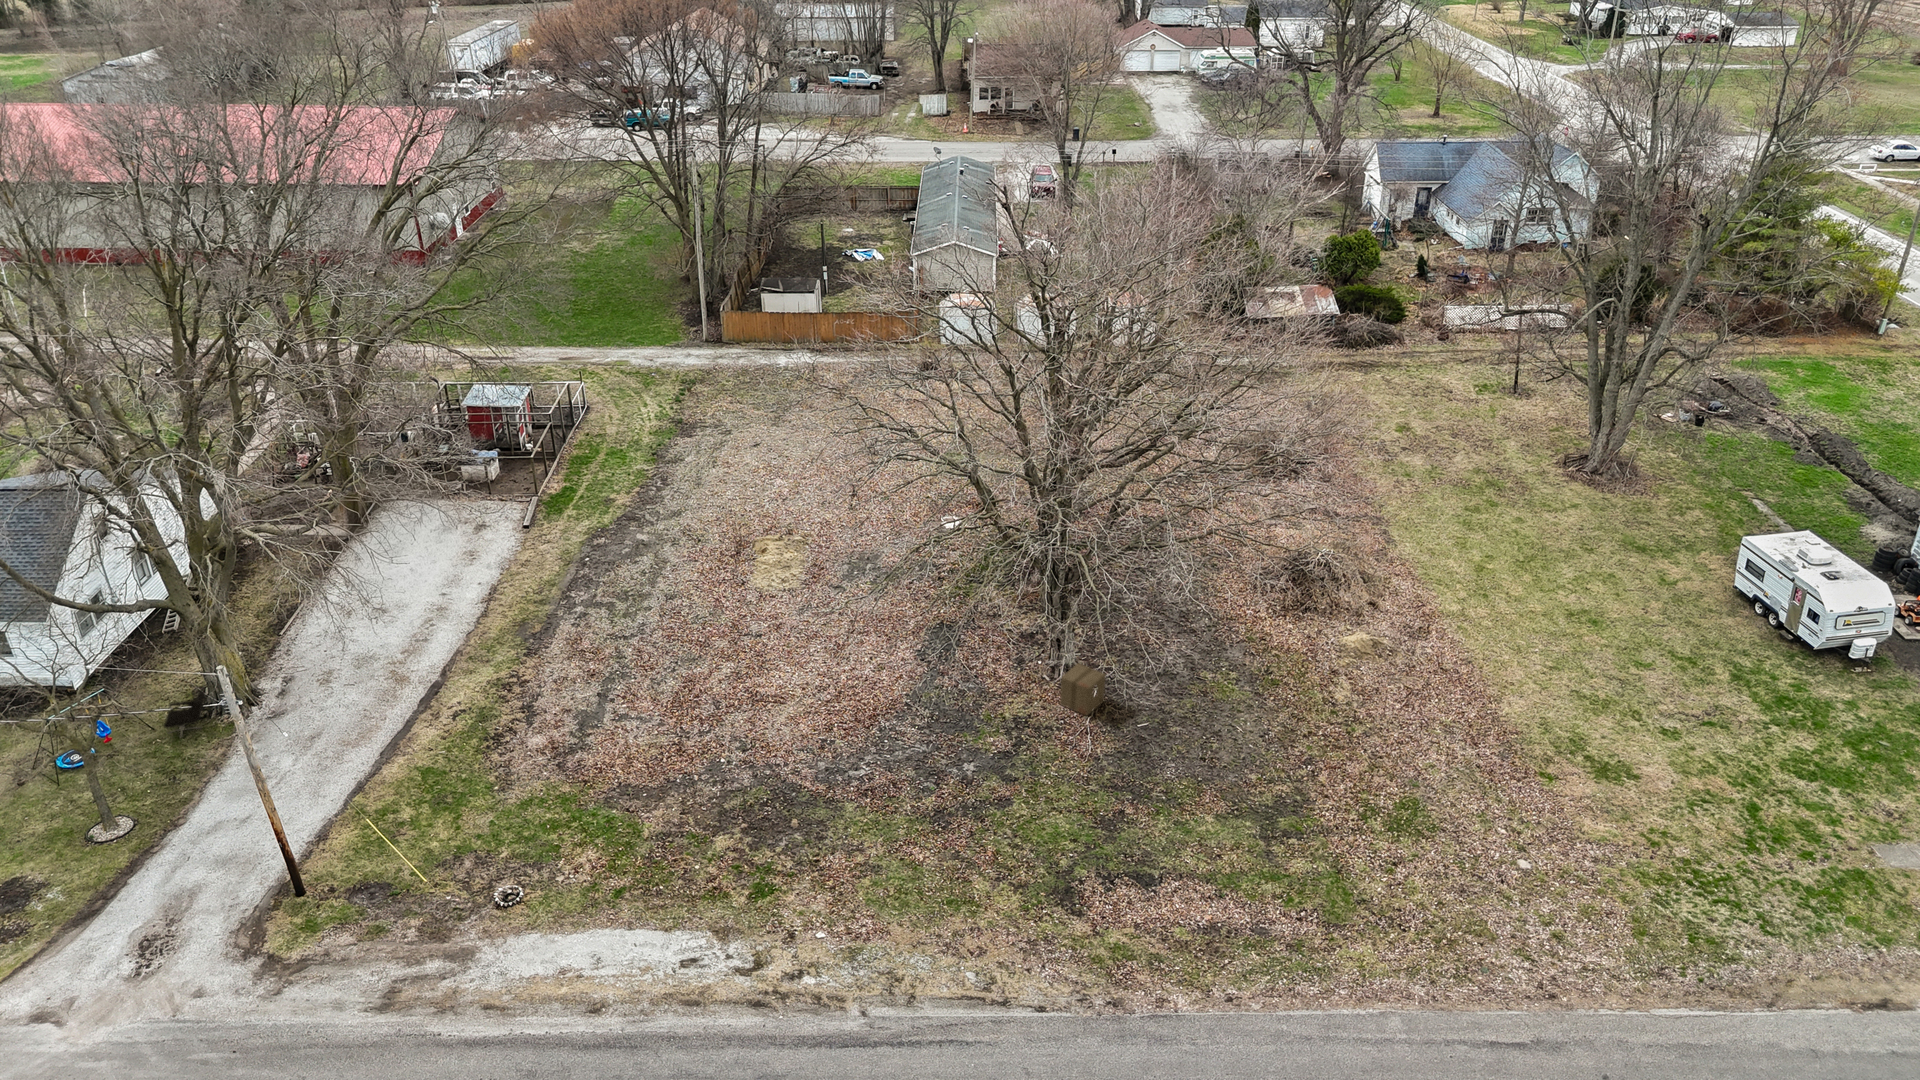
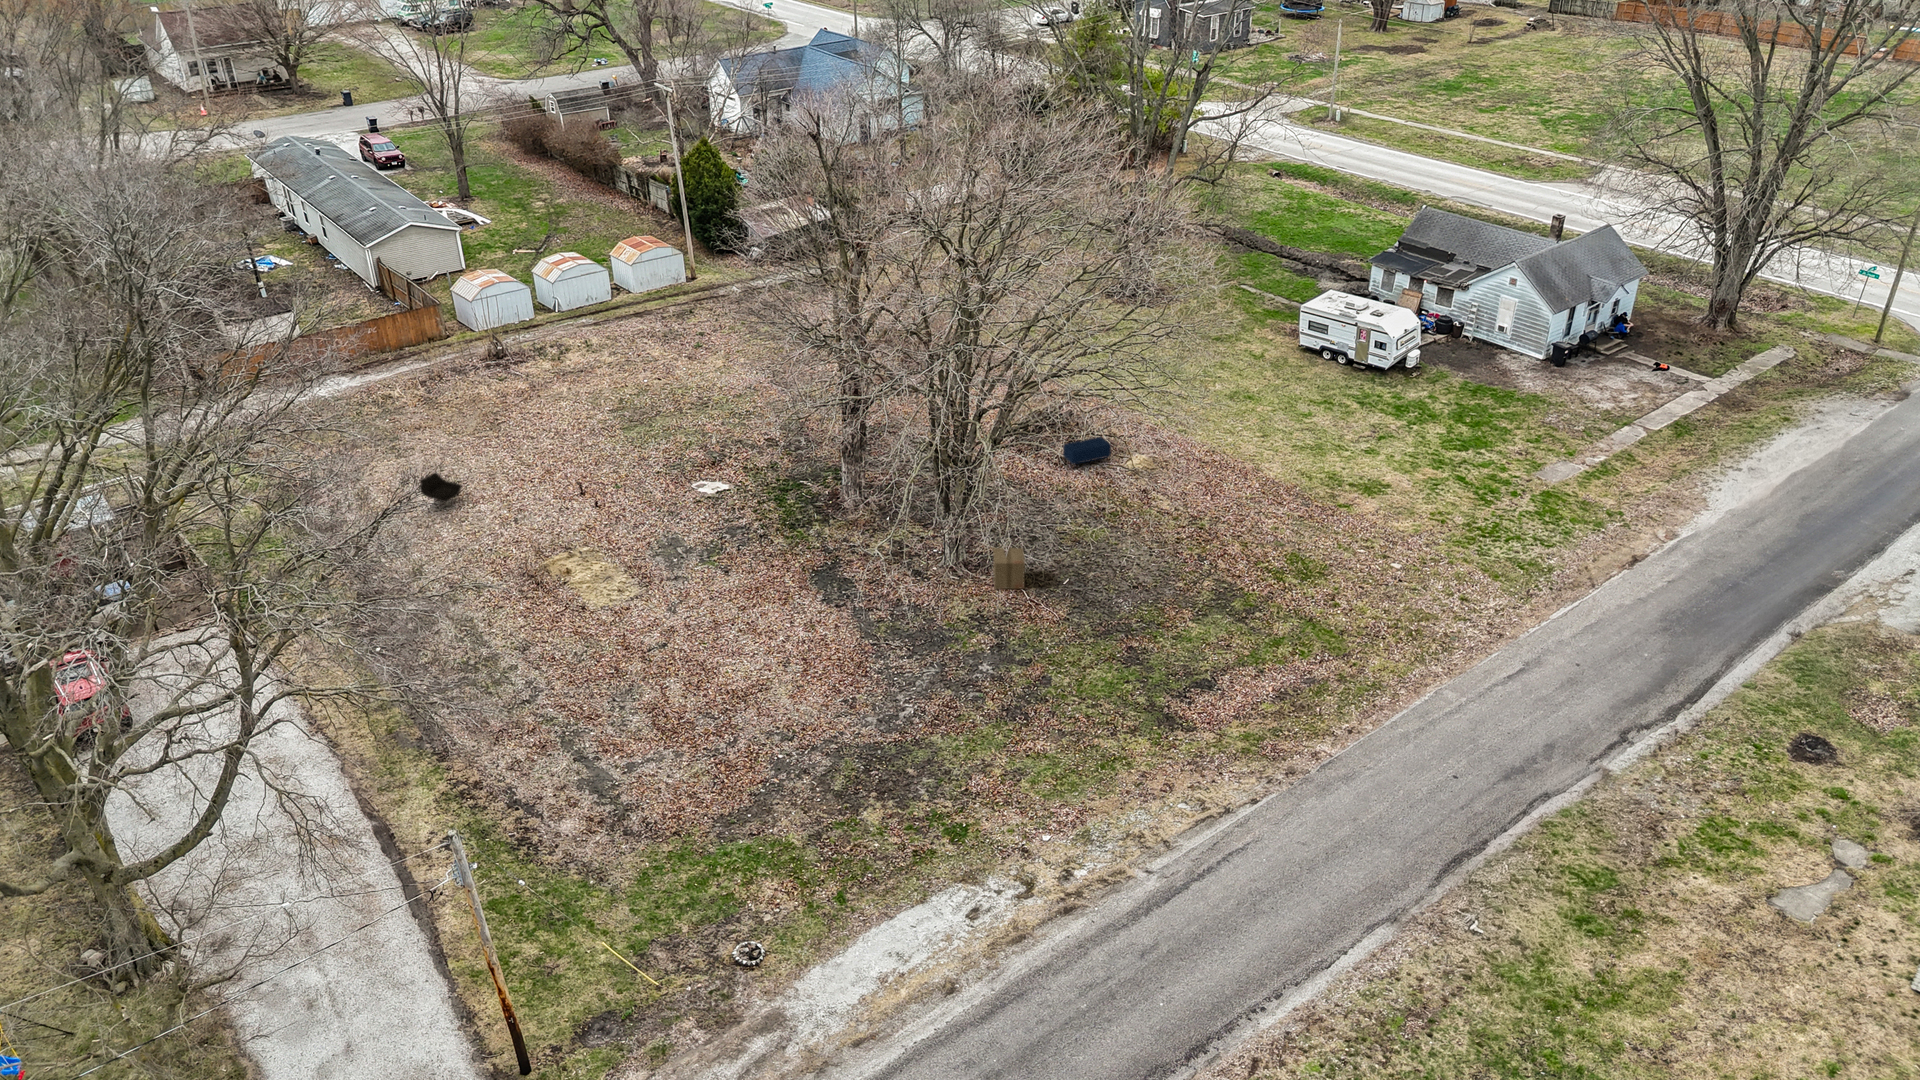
bench: none [1280,594,1334,631] -> present [1063,437,1111,469]
lounge chair: present [163,691,204,736] -> present [420,473,462,509]

